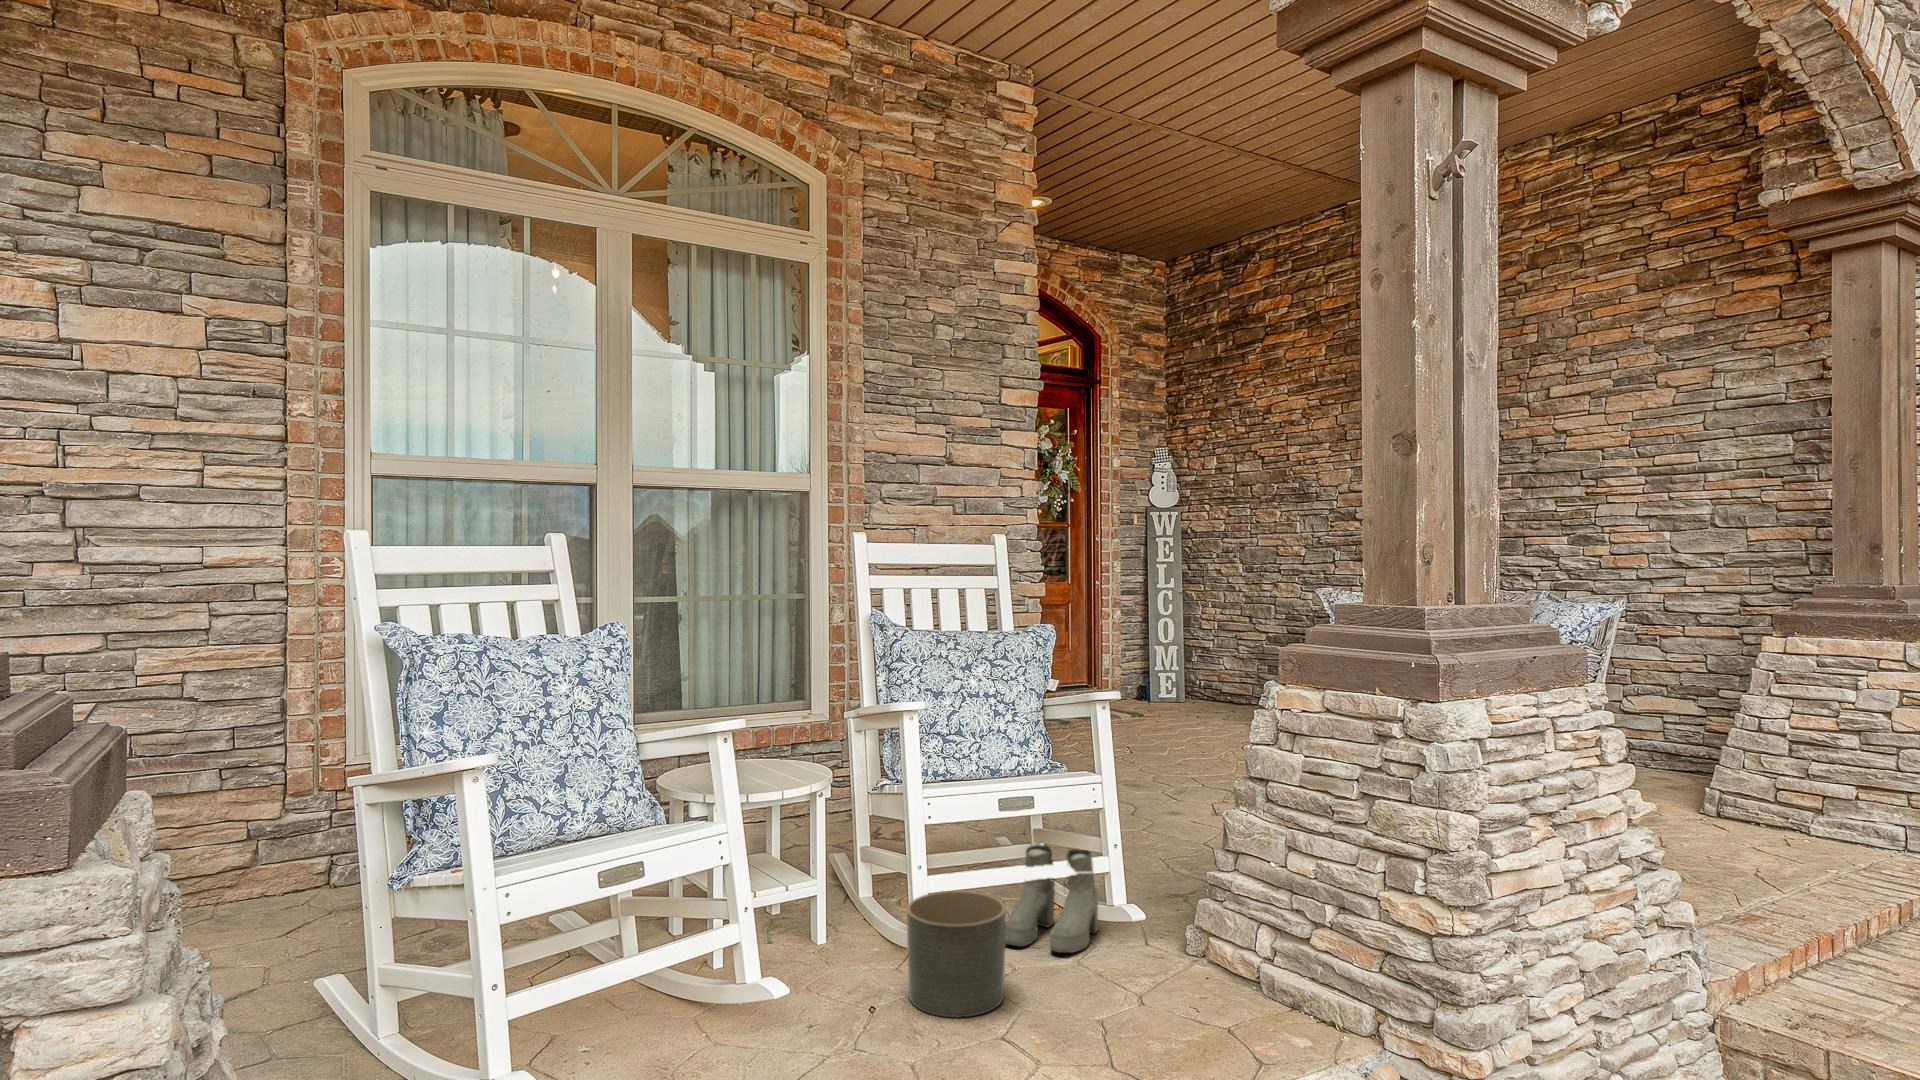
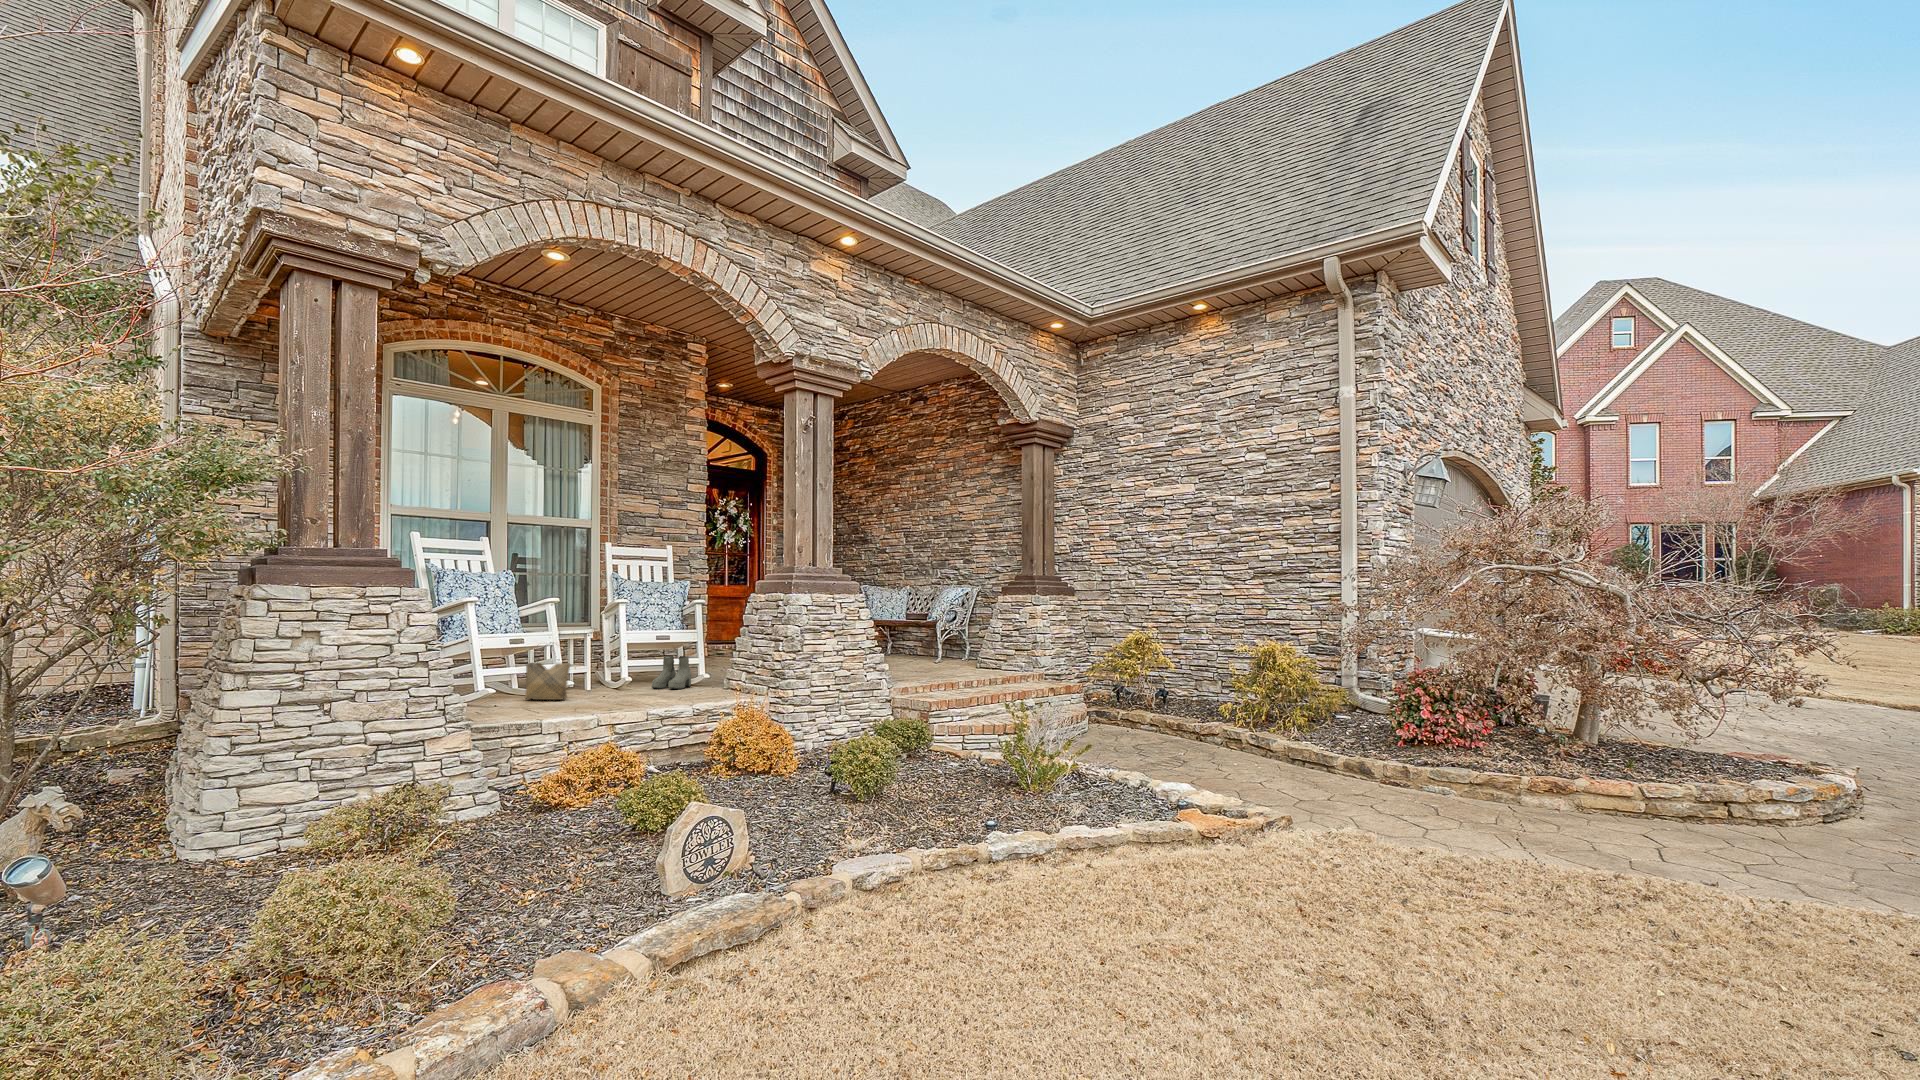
woven basket: none [682,859,806,1045] -> present [525,650,570,700]
planter: present [907,891,1006,1017] -> none [610,662,646,697]

